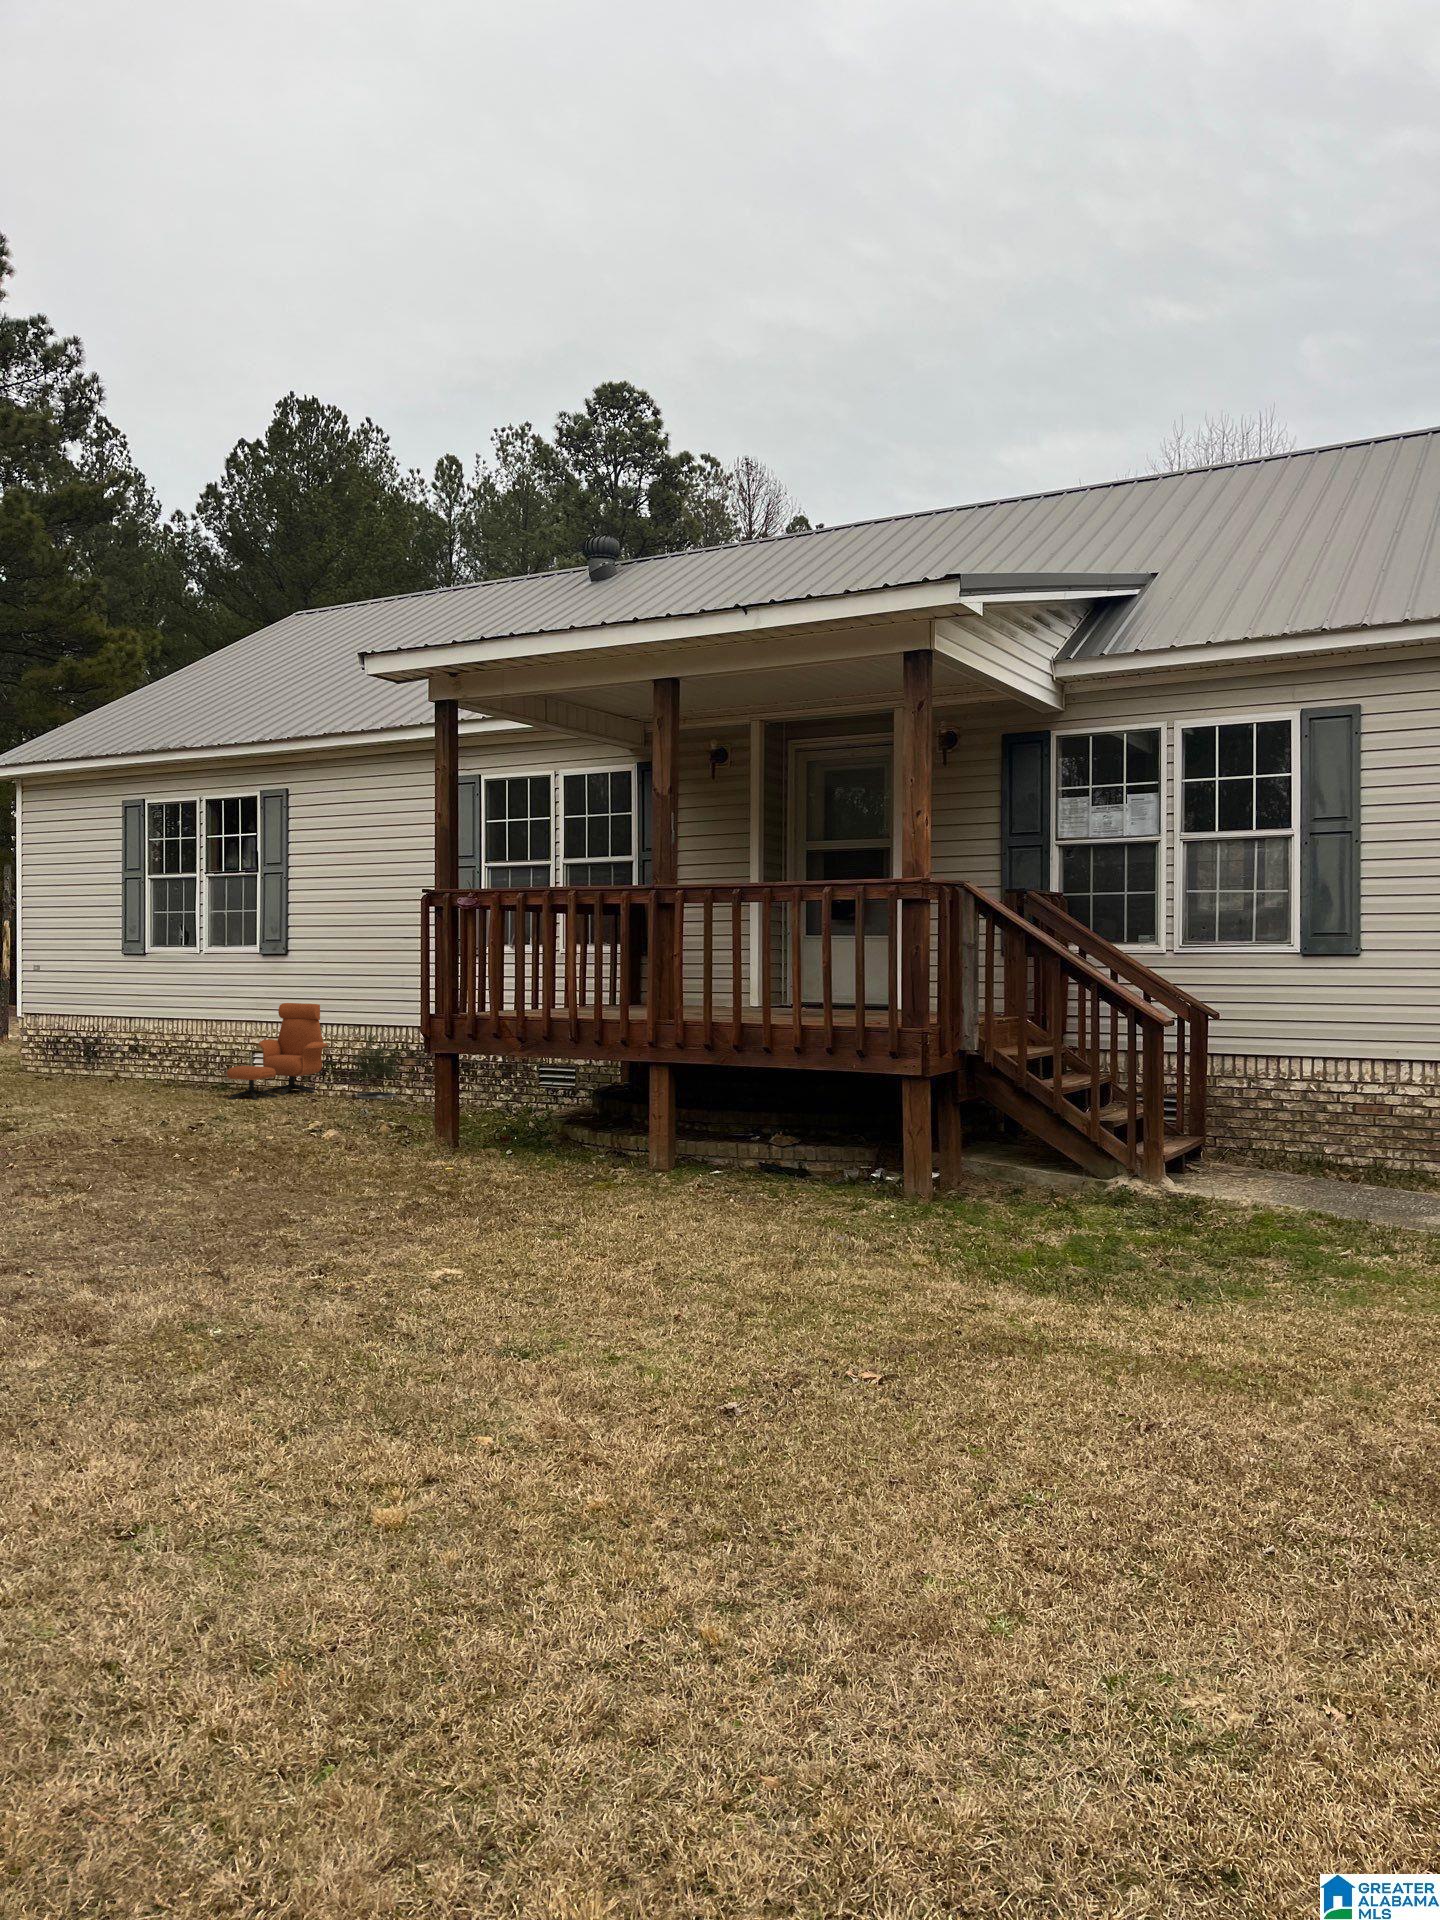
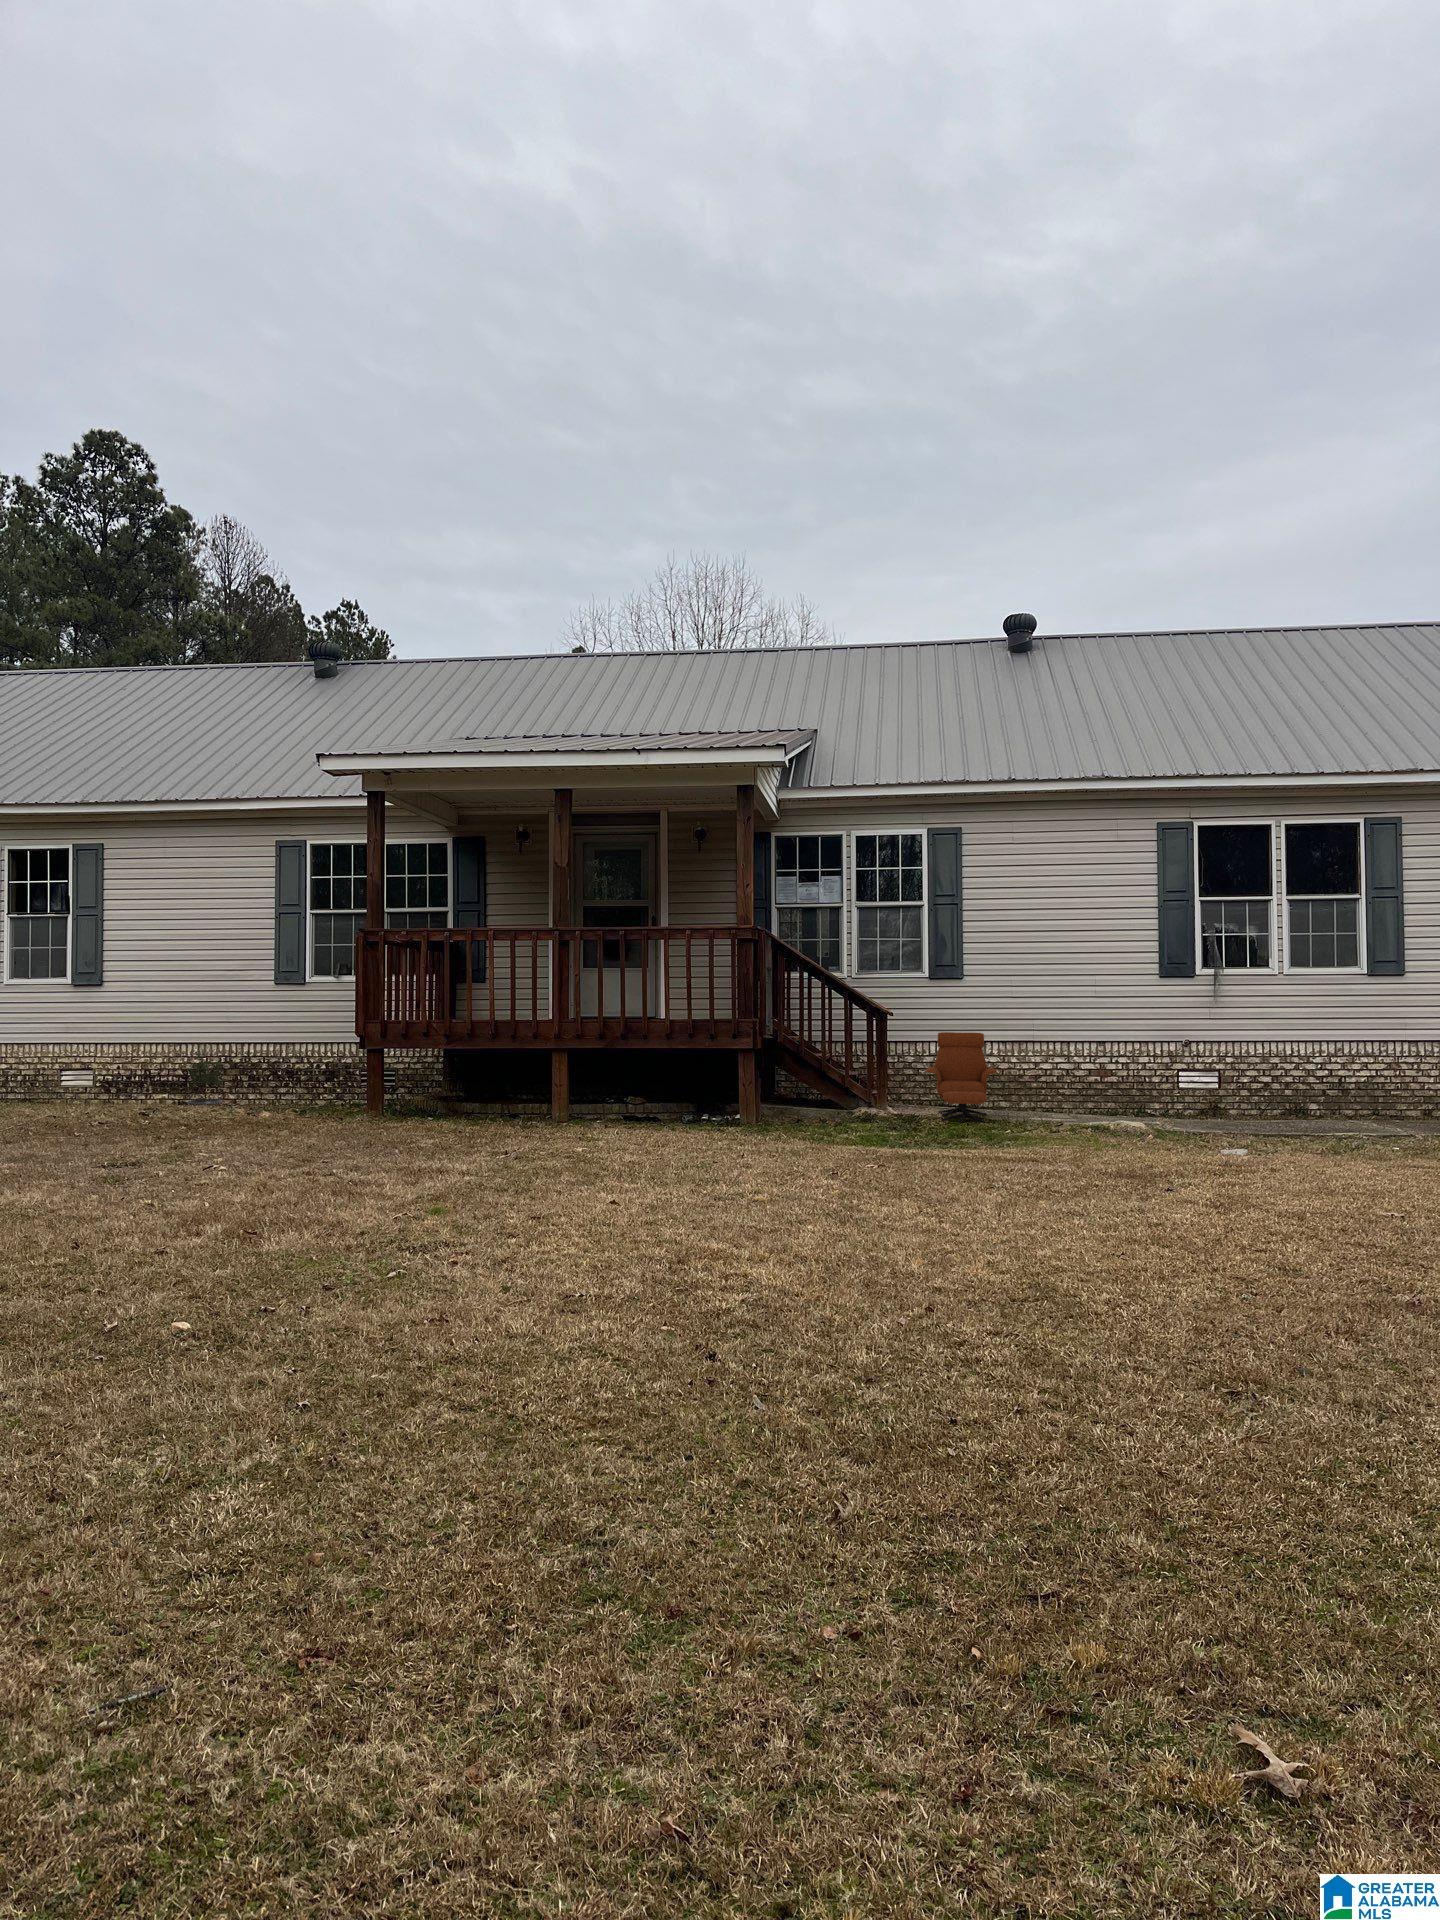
lounge chair: present [227,1003,327,1100] -> present [926,1032,997,1123]

